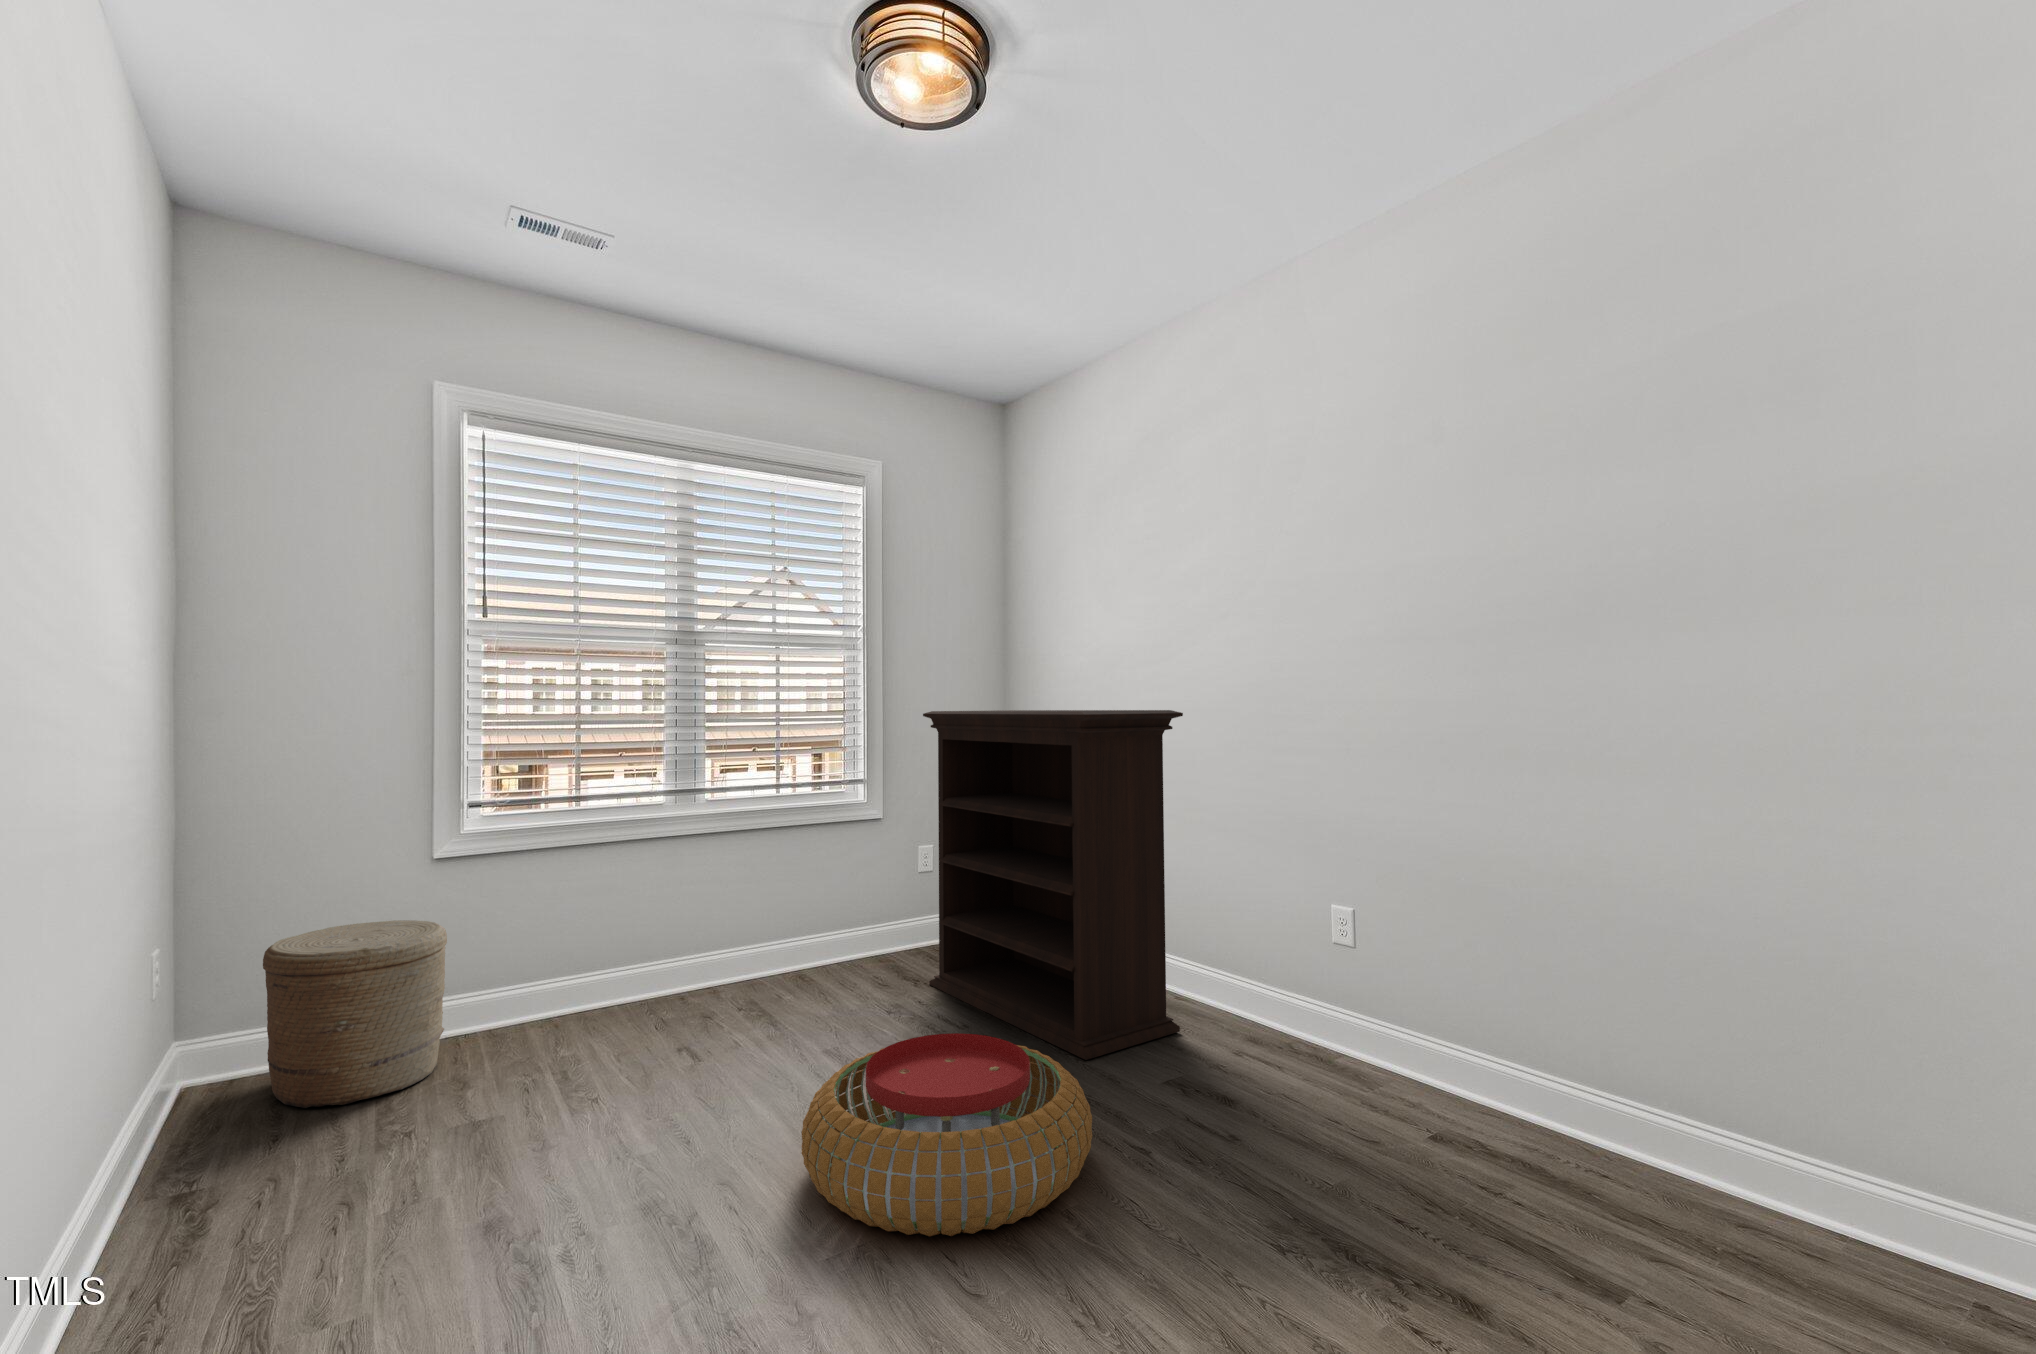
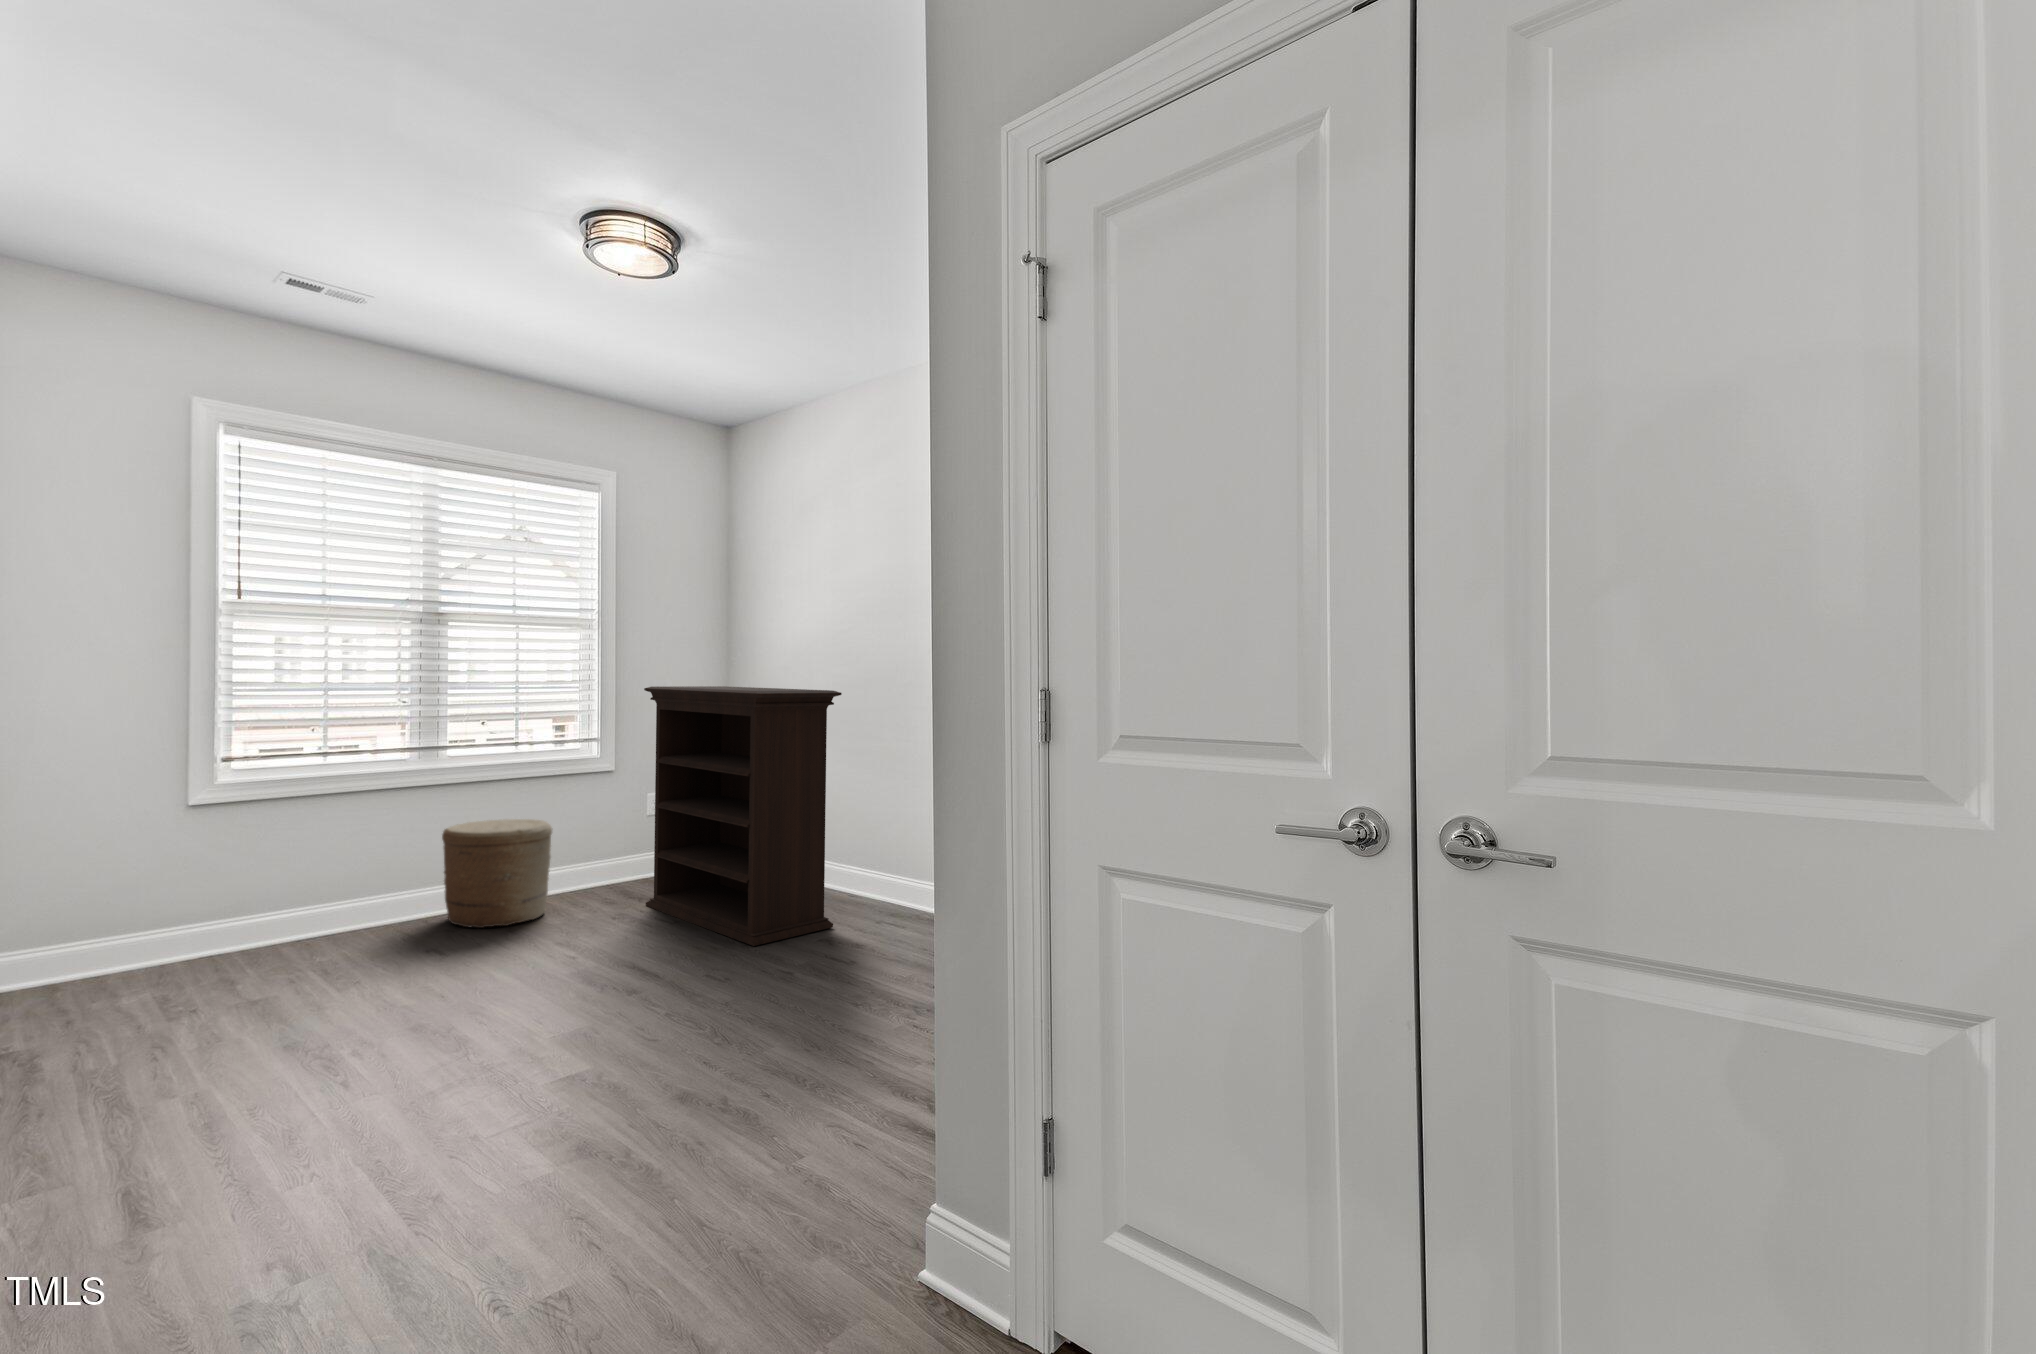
woven basket: present [263,920,447,1108] -> present [442,819,552,928]
pouf: present [801,1034,1092,1236] -> none [517,920,733,1038]

